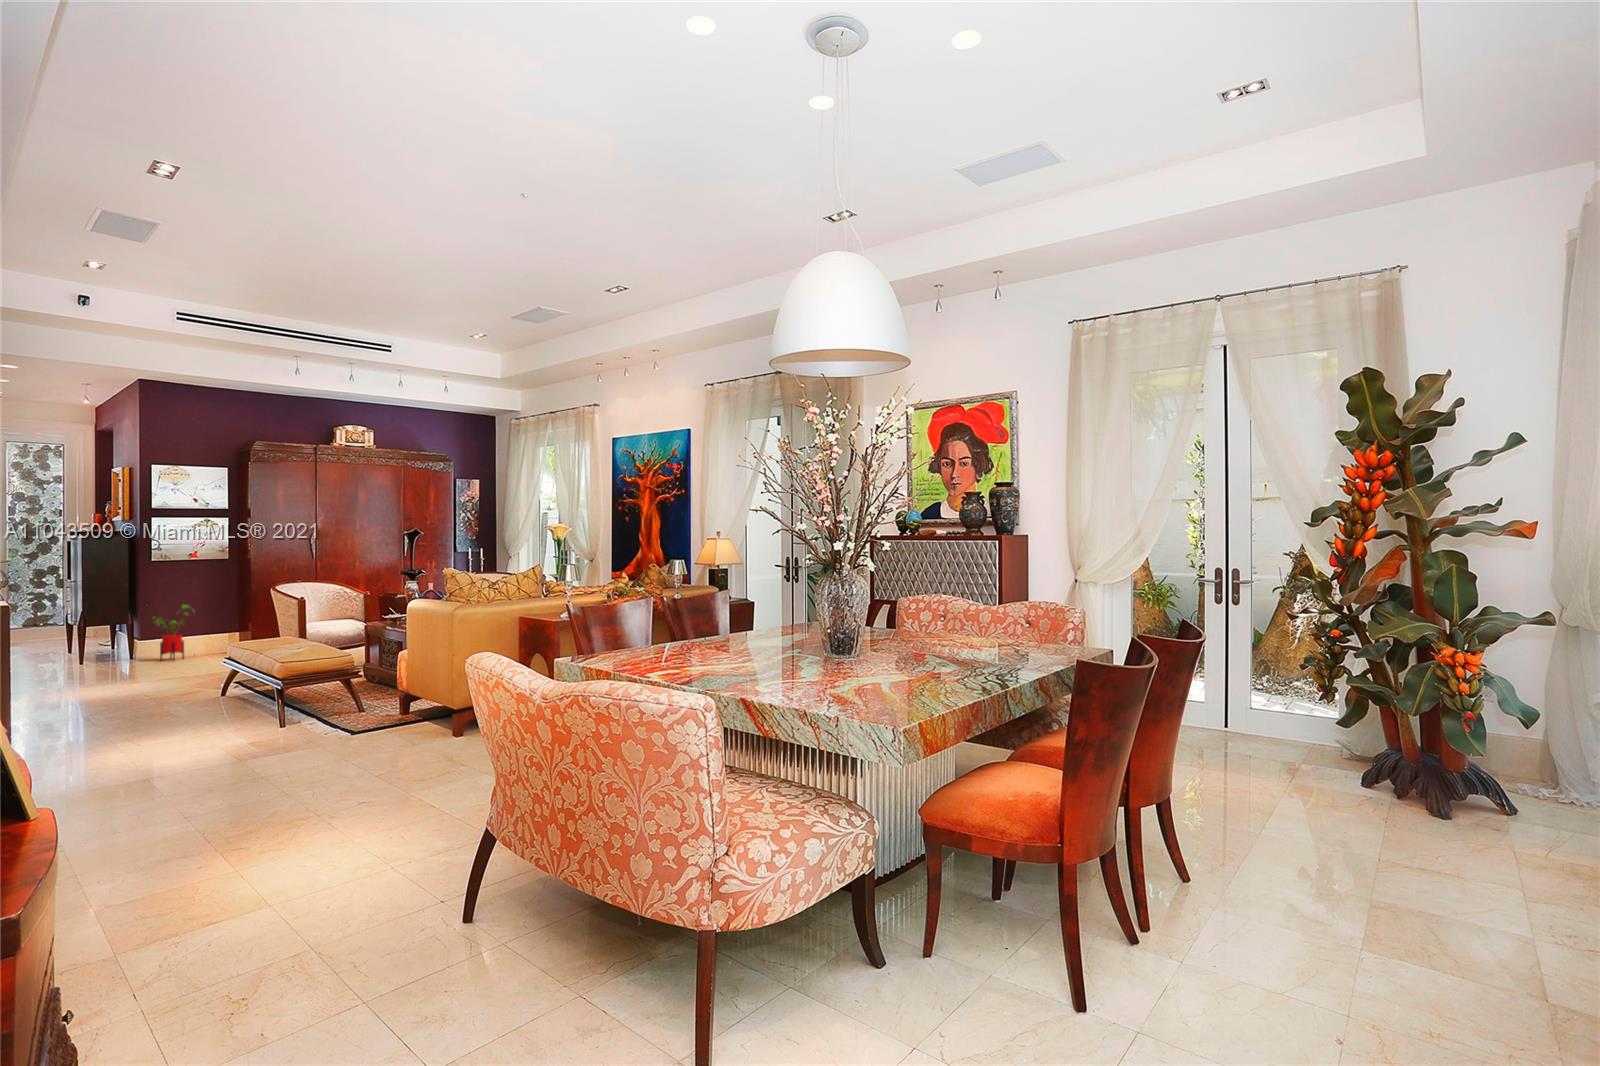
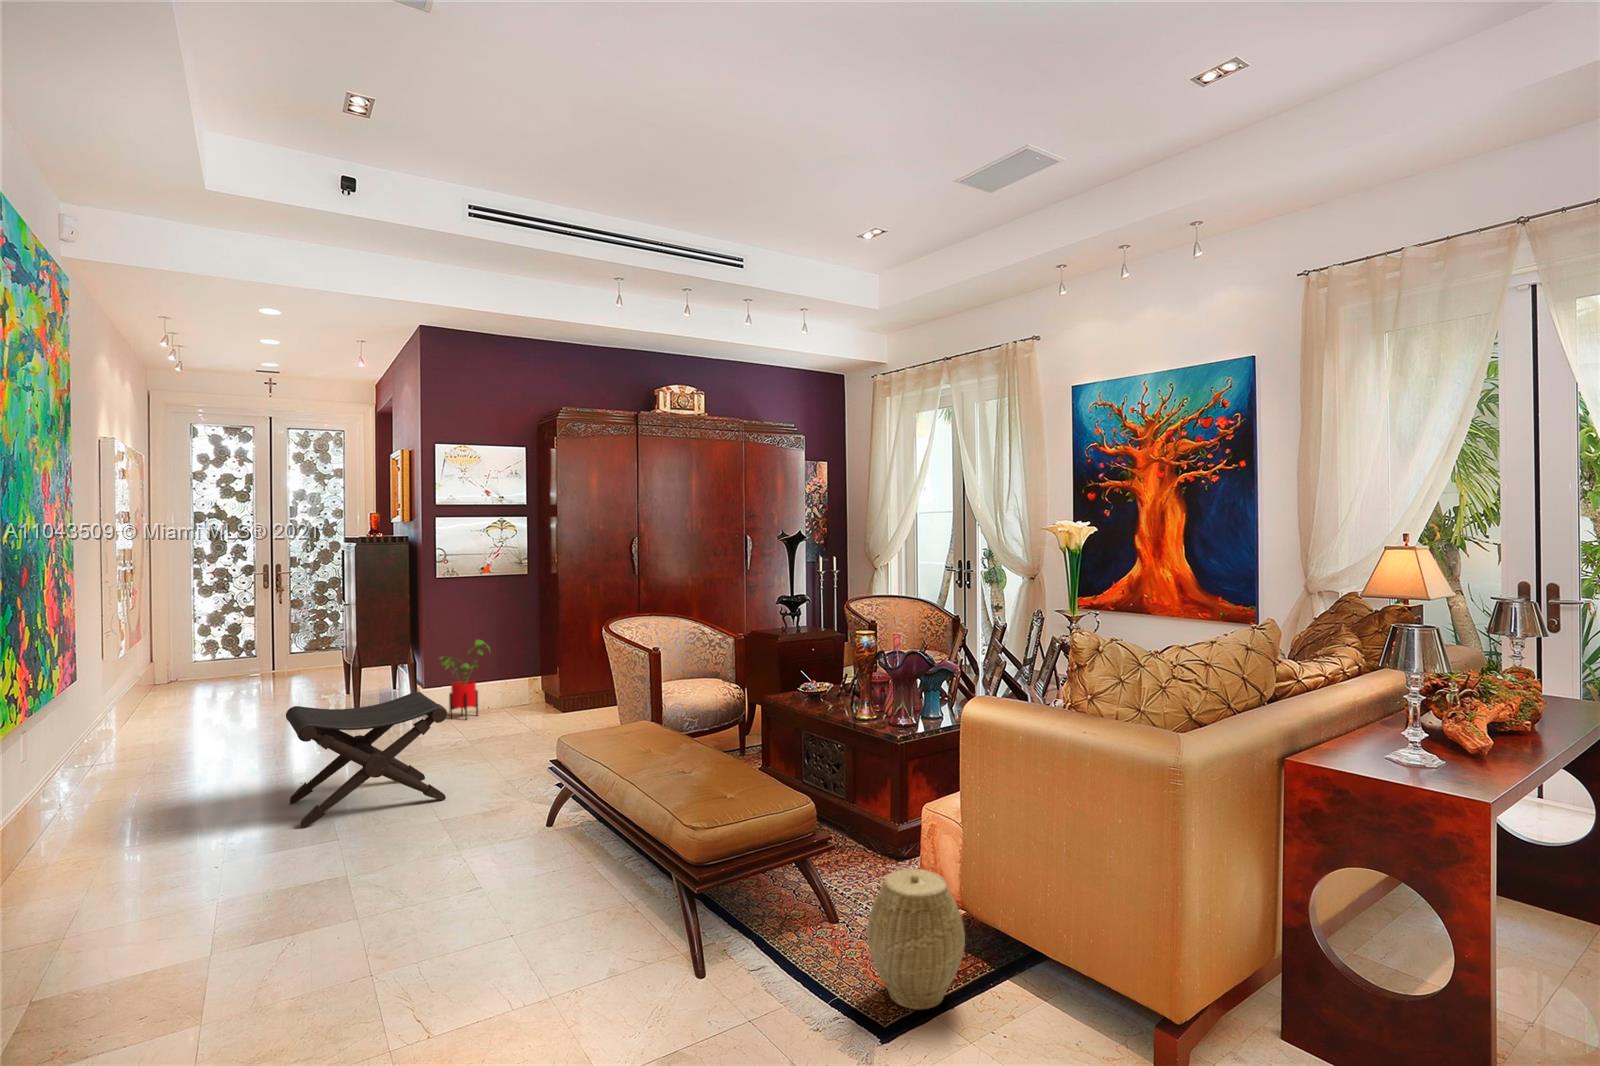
footstool: none [36,629,156,705] -> present [286,692,447,828]
woven basket: none [367,674,414,729] -> present [867,869,965,1009]

